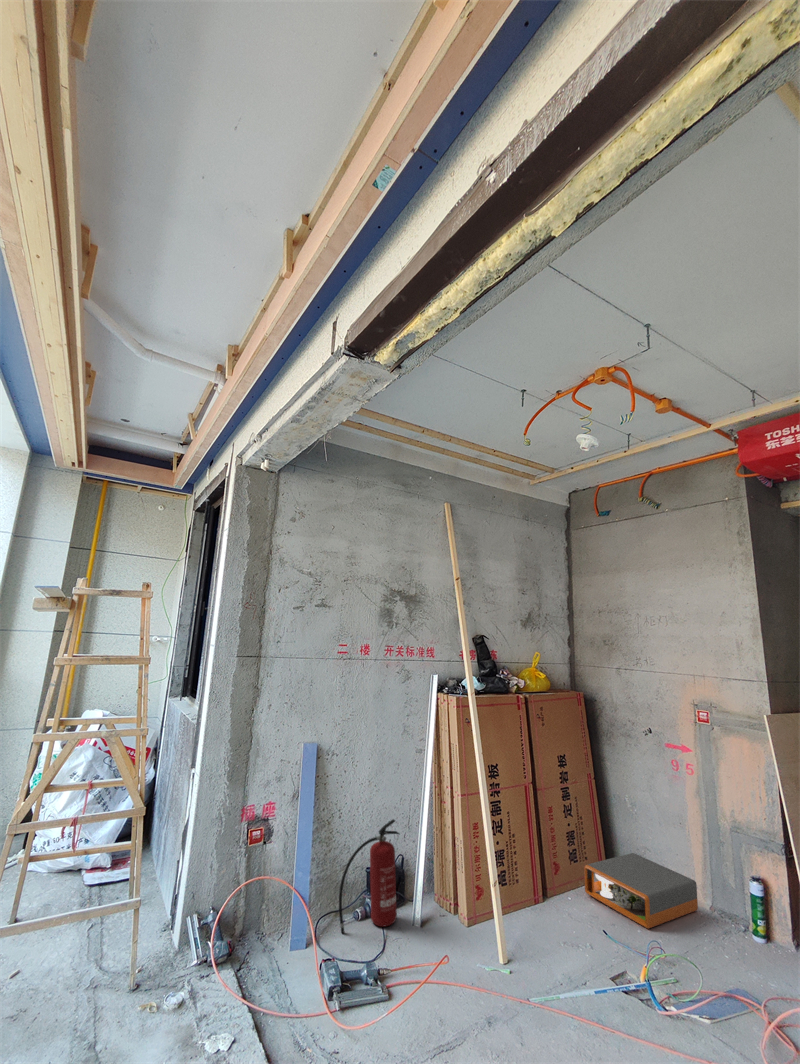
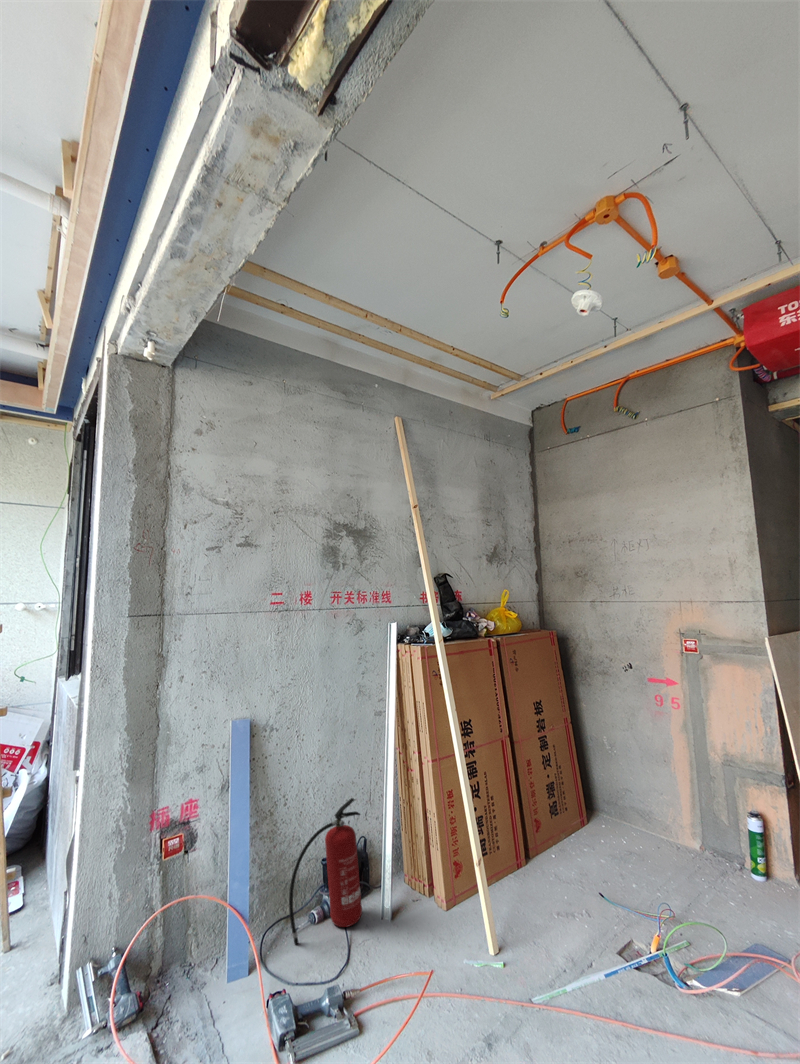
storage box: present [585,853,698,929] -> none [568,797,689,882]

